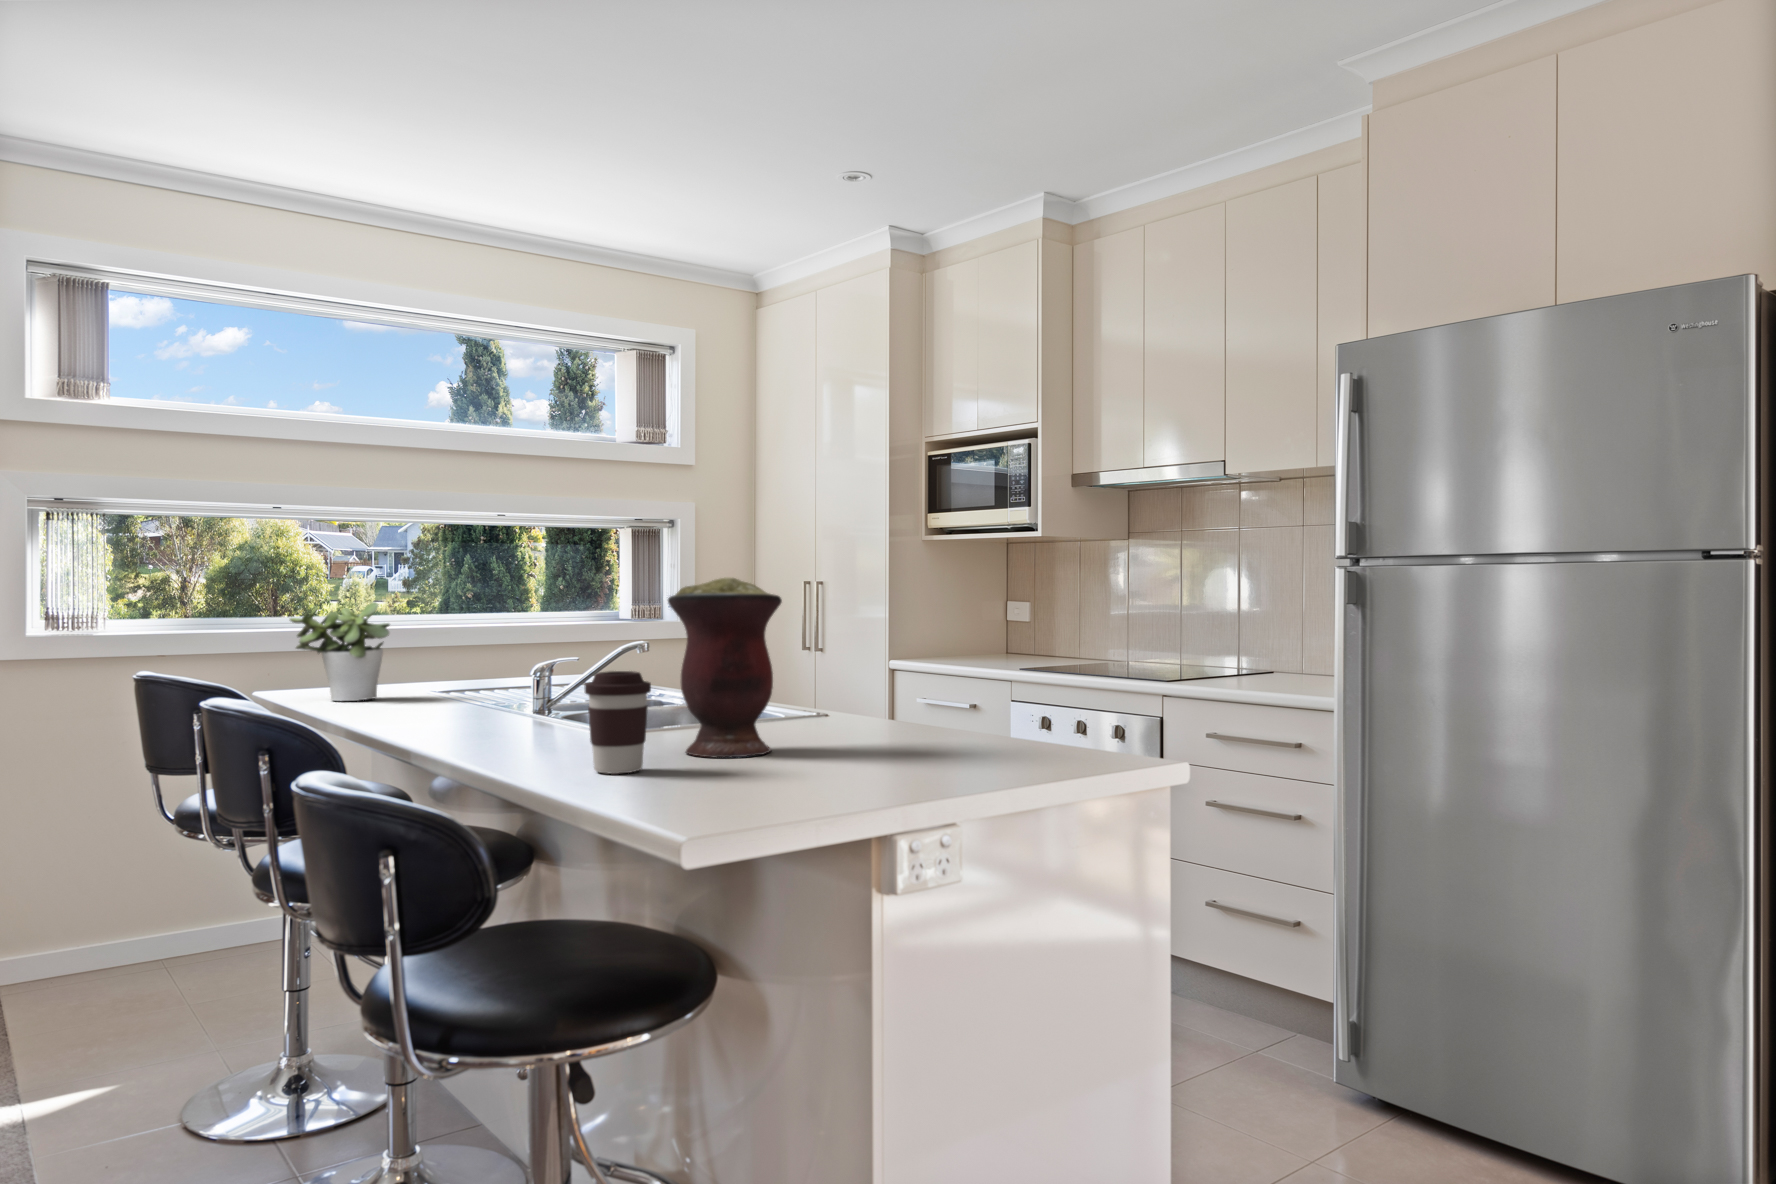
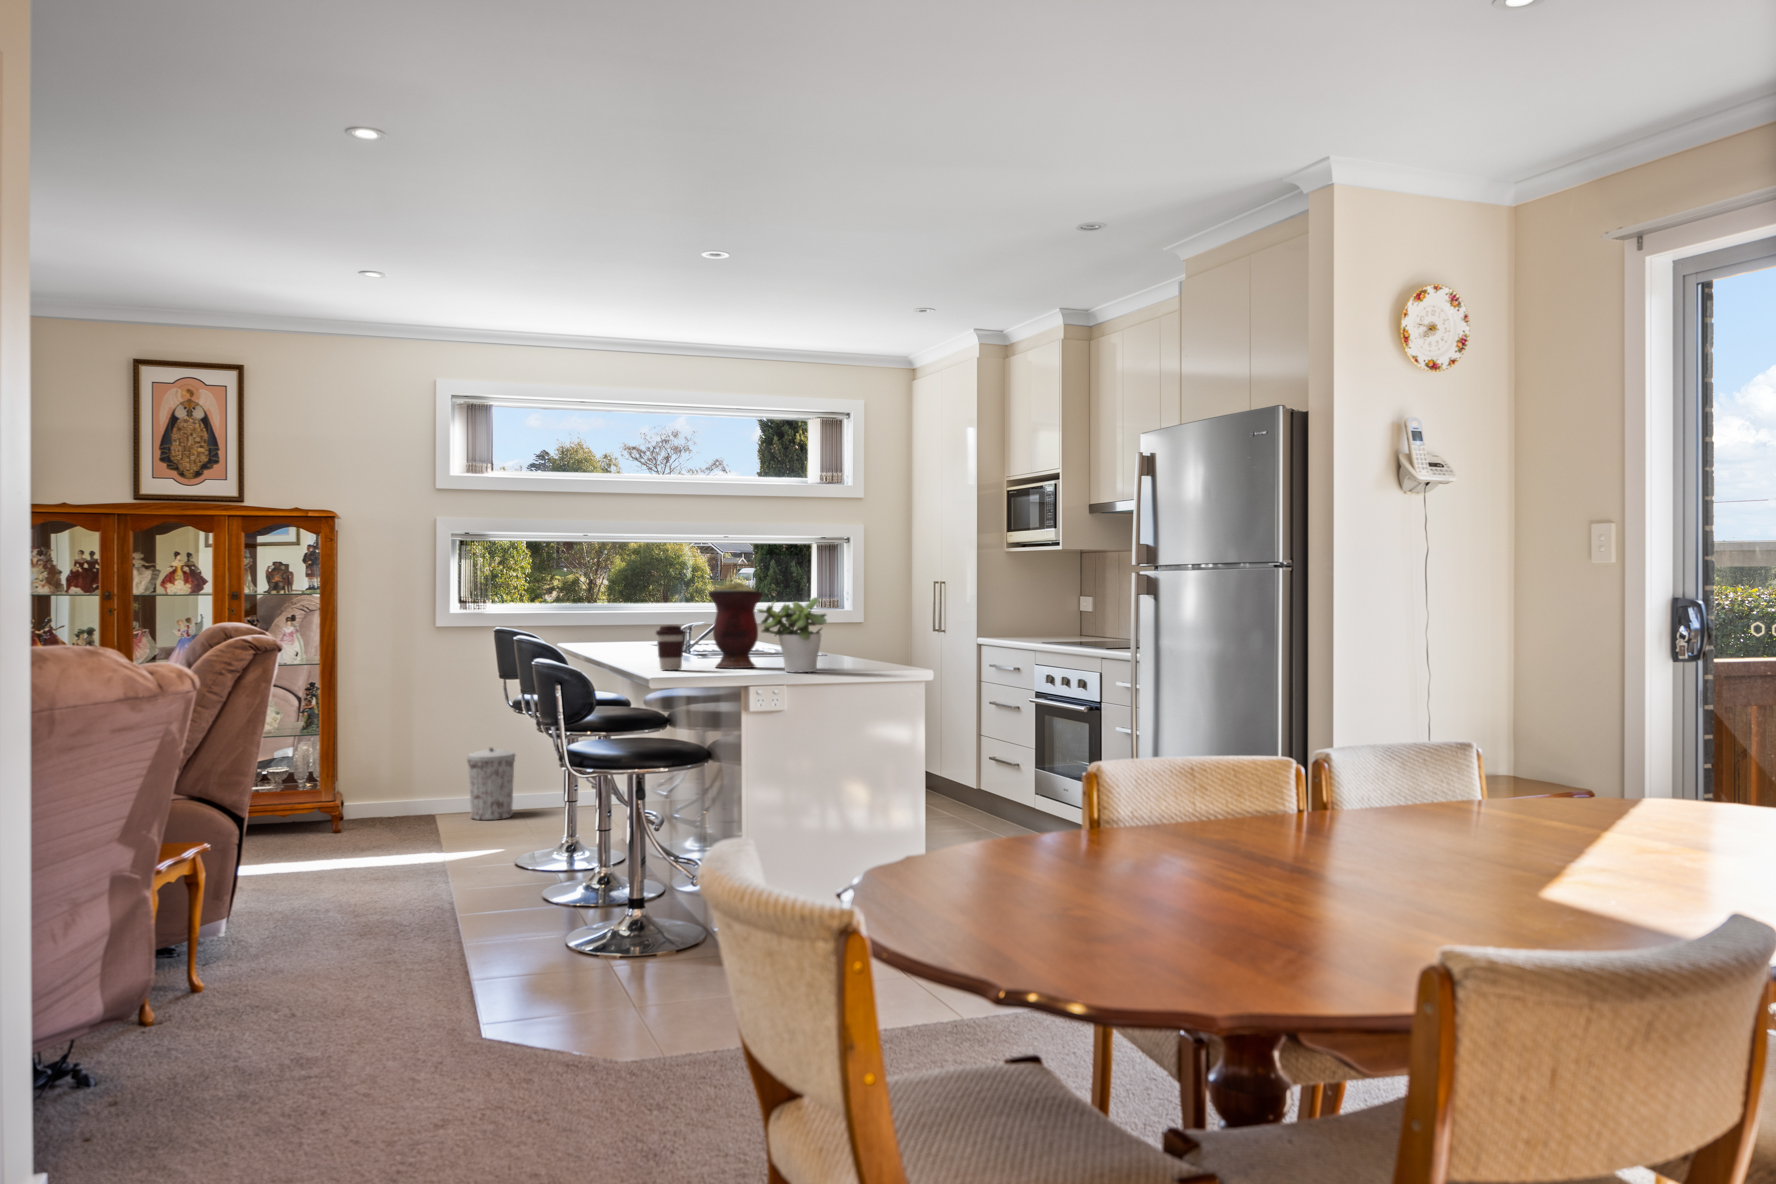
potted plant: present [290,602,390,701] -> present [757,597,826,672]
trash can: none [58,862,154,993] -> present [467,748,515,820]

